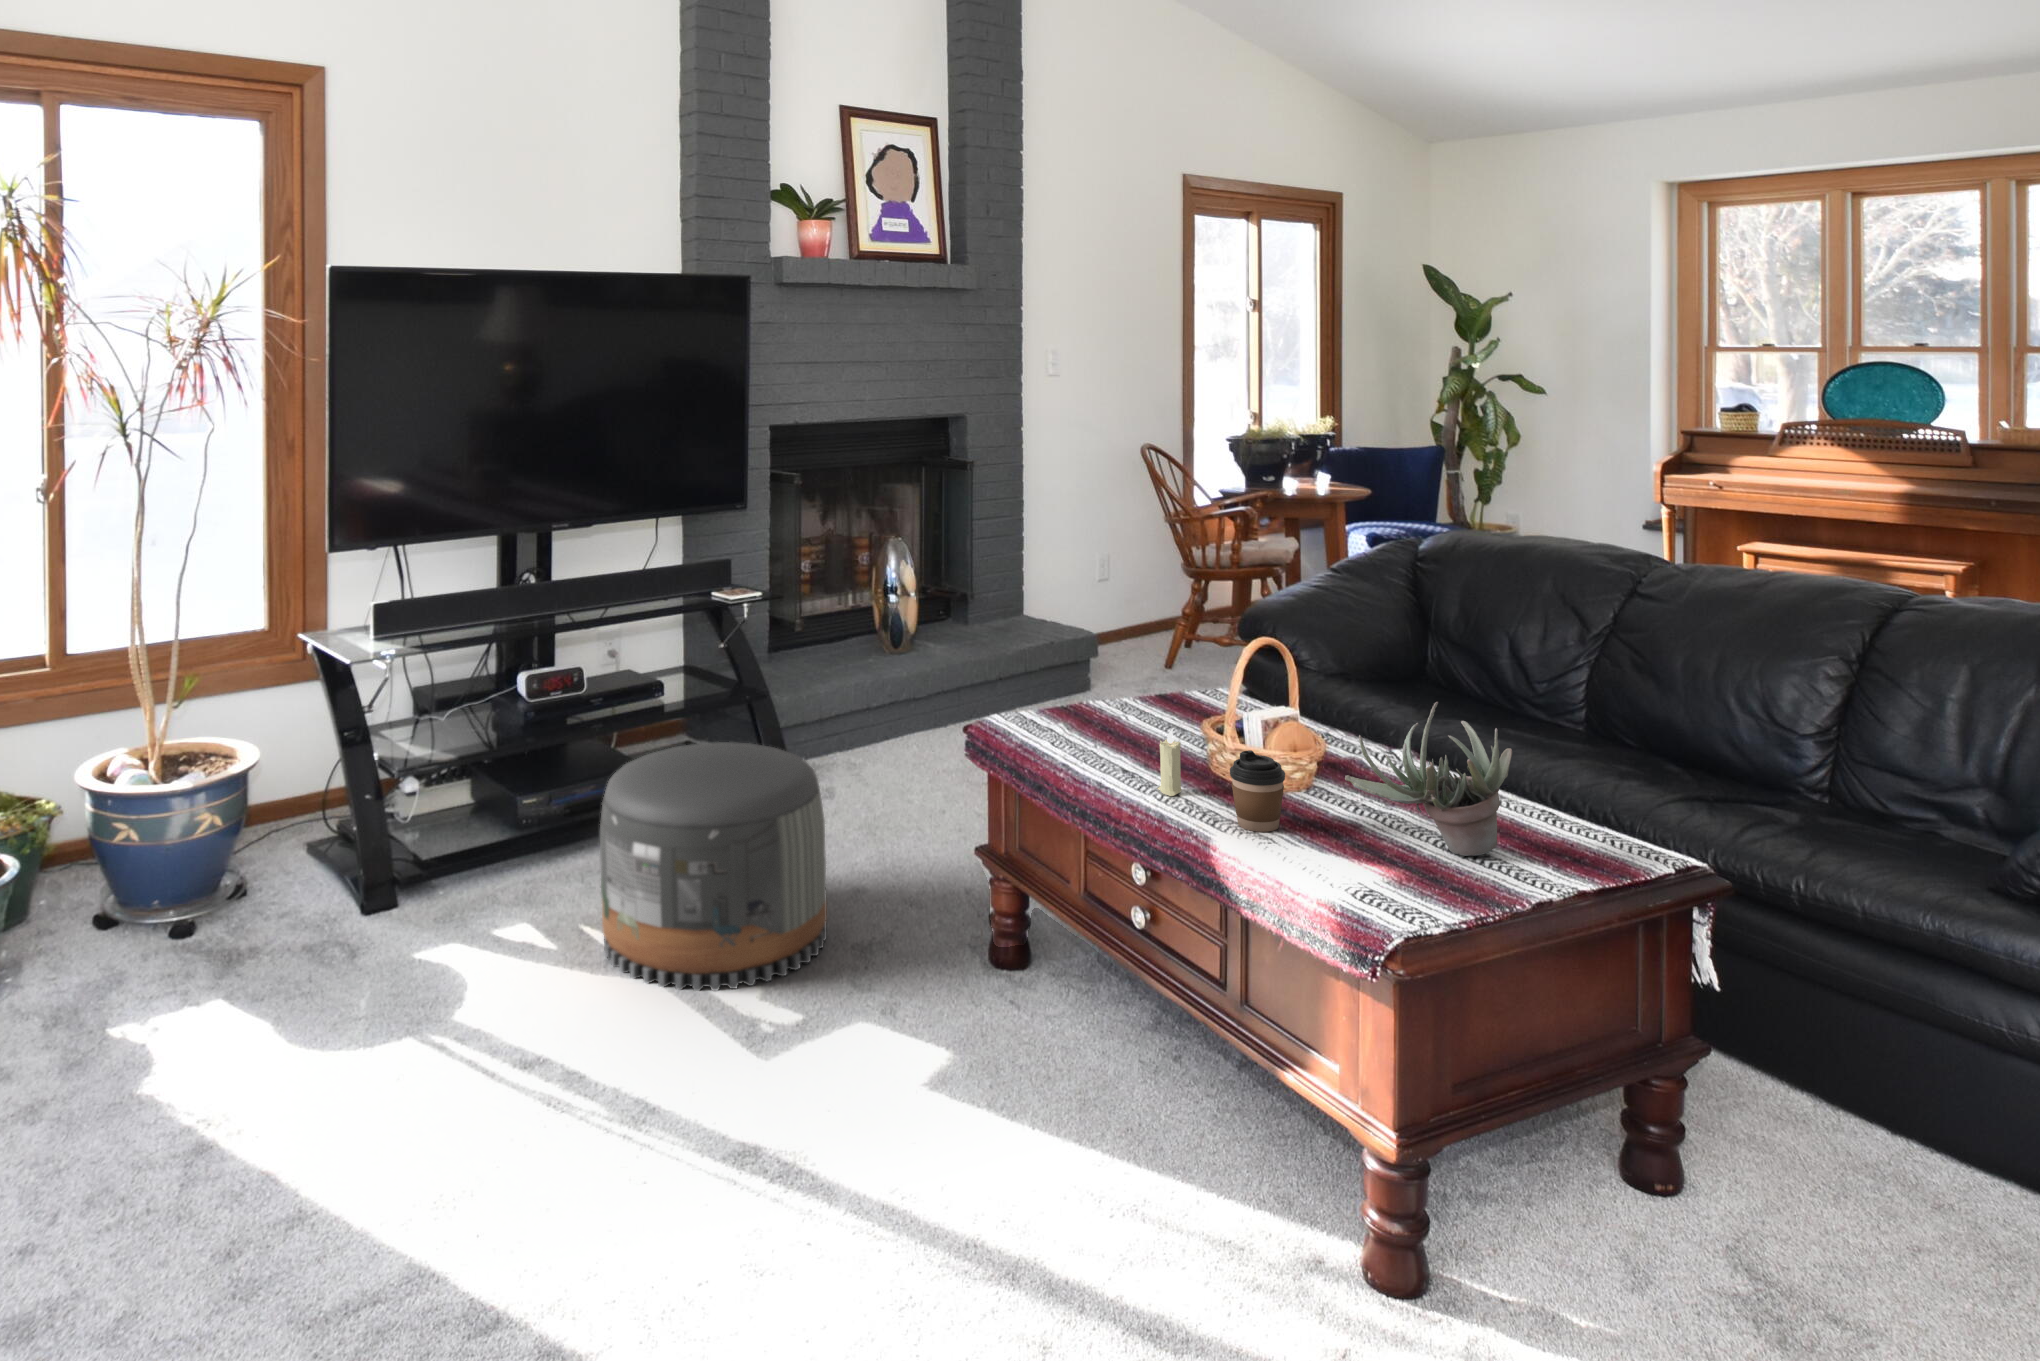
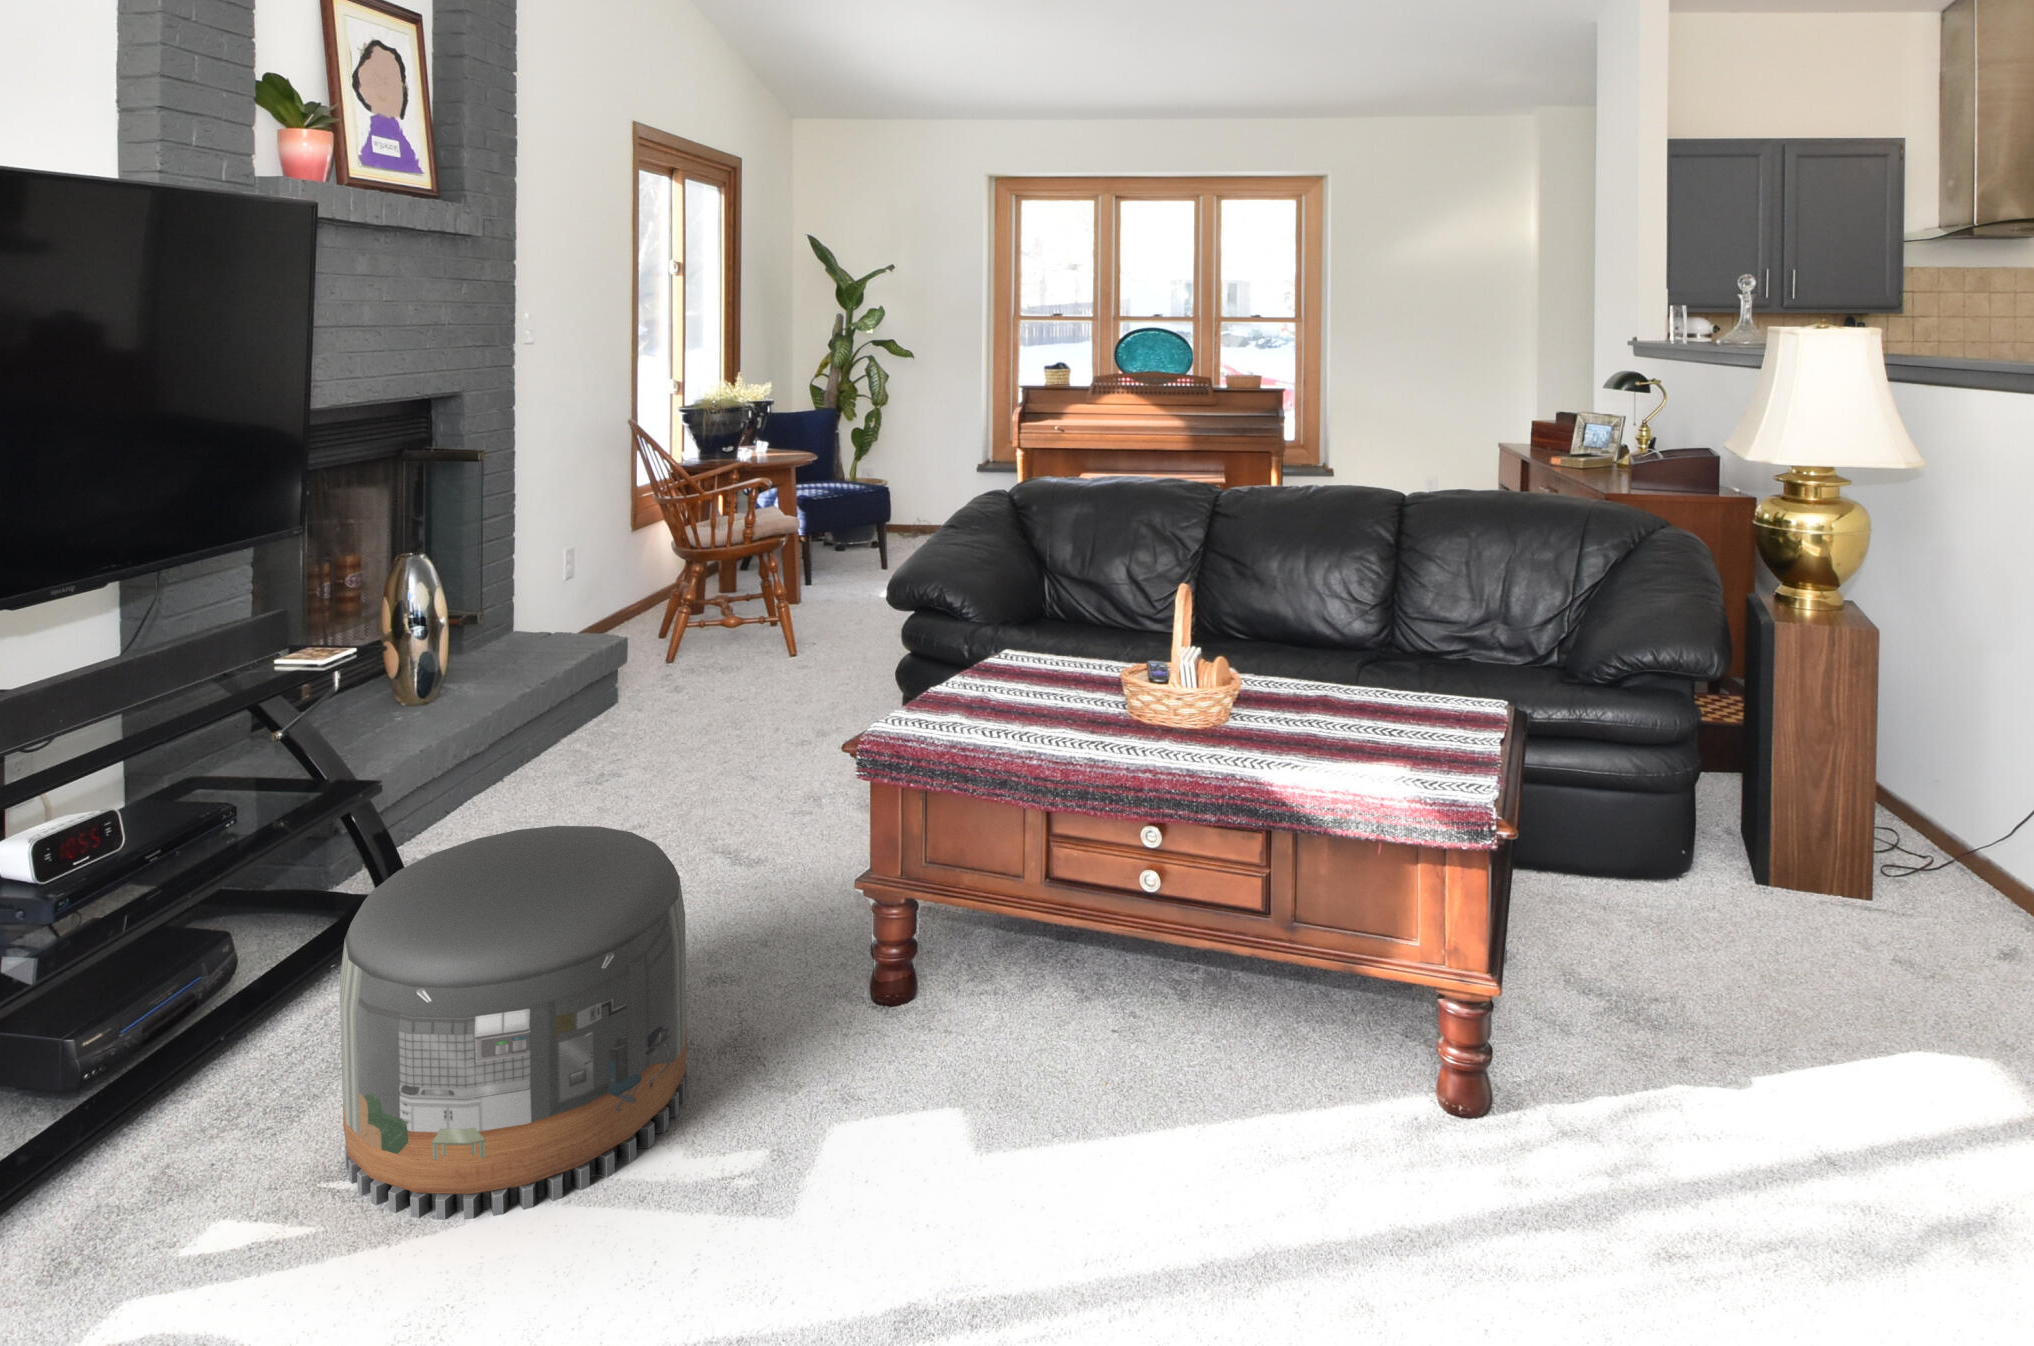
succulent plant: present [1345,702,1512,856] -> none [1344,605,1461,733]
candle: present [1158,728,1181,796] -> none [1132,679,1160,748]
coffee cup: present [1230,750,1285,832] -> none [1240,683,1291,759]

